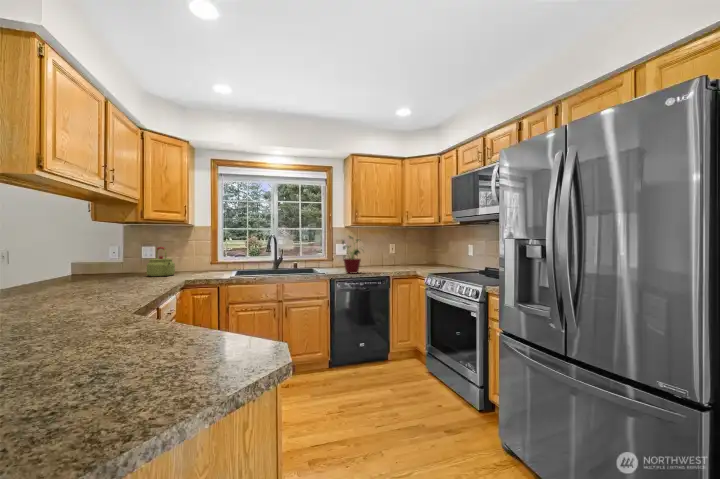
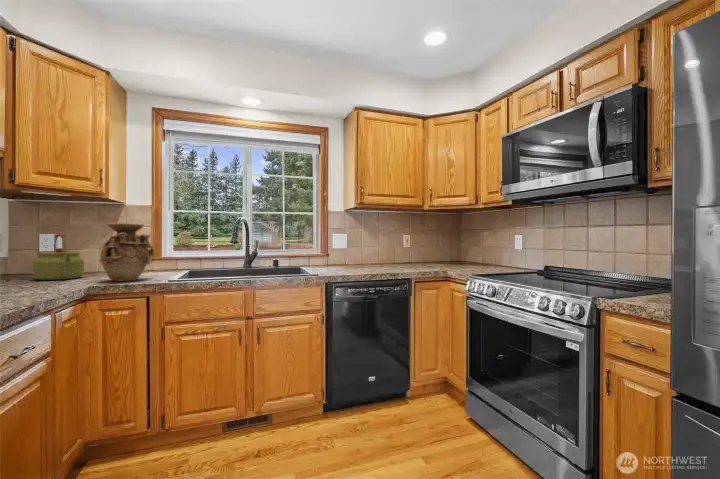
potted plant: present [342,236,361,274] -> none [341,219,376,275]
vase: none [190,241,221,277] -> present [99,223,154,282]

